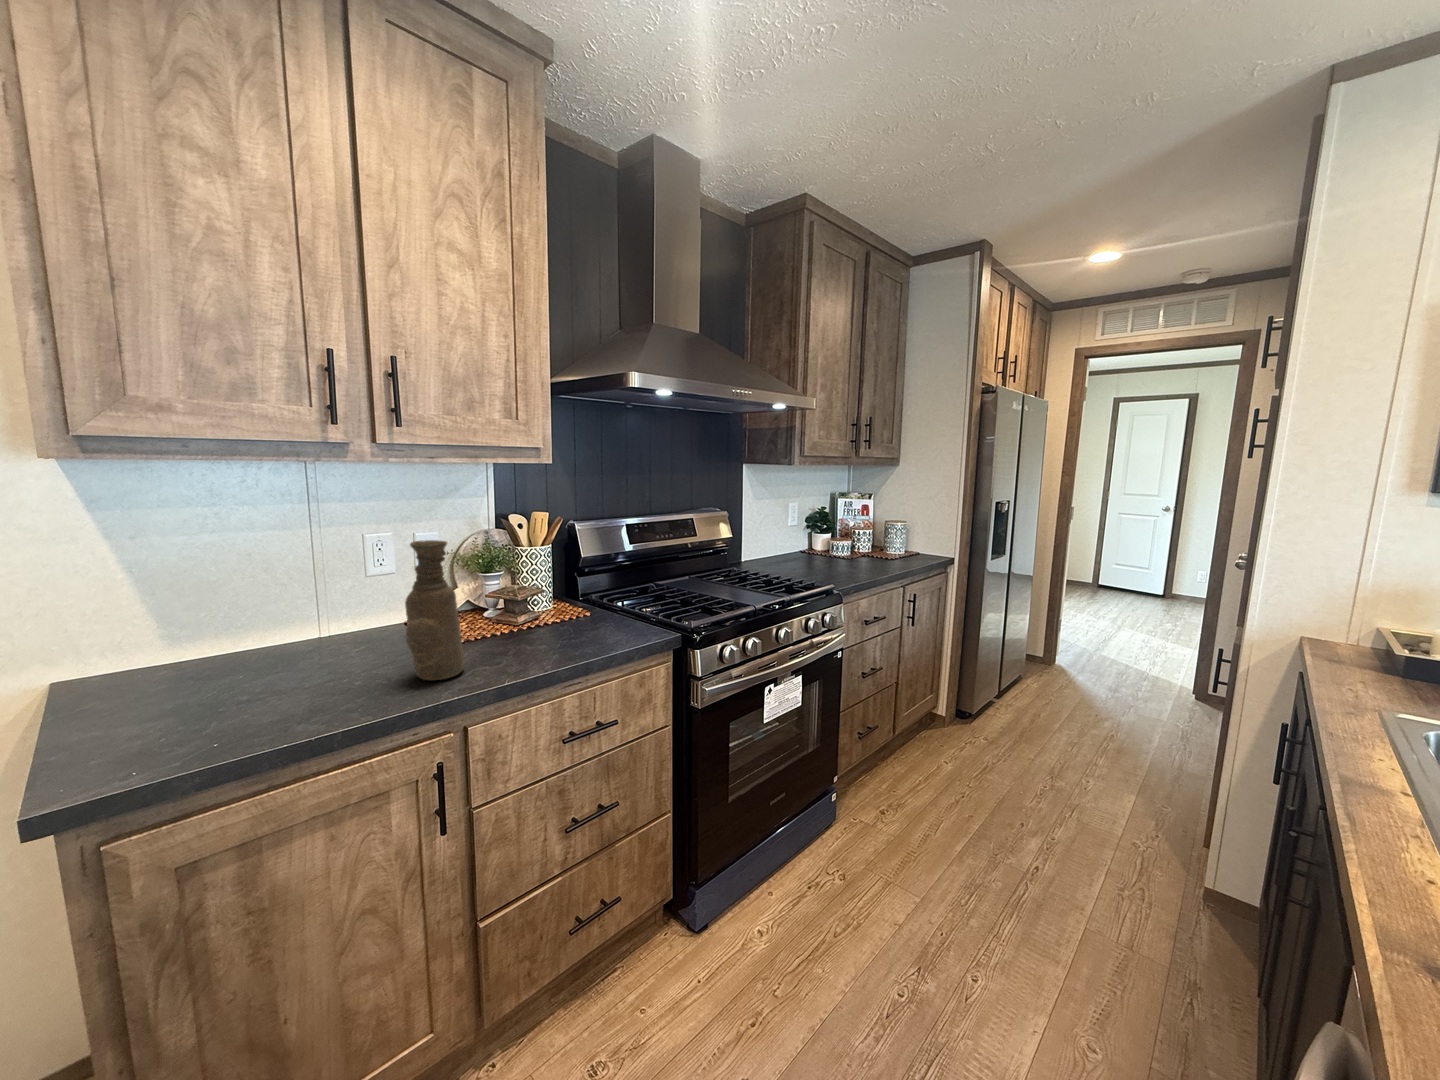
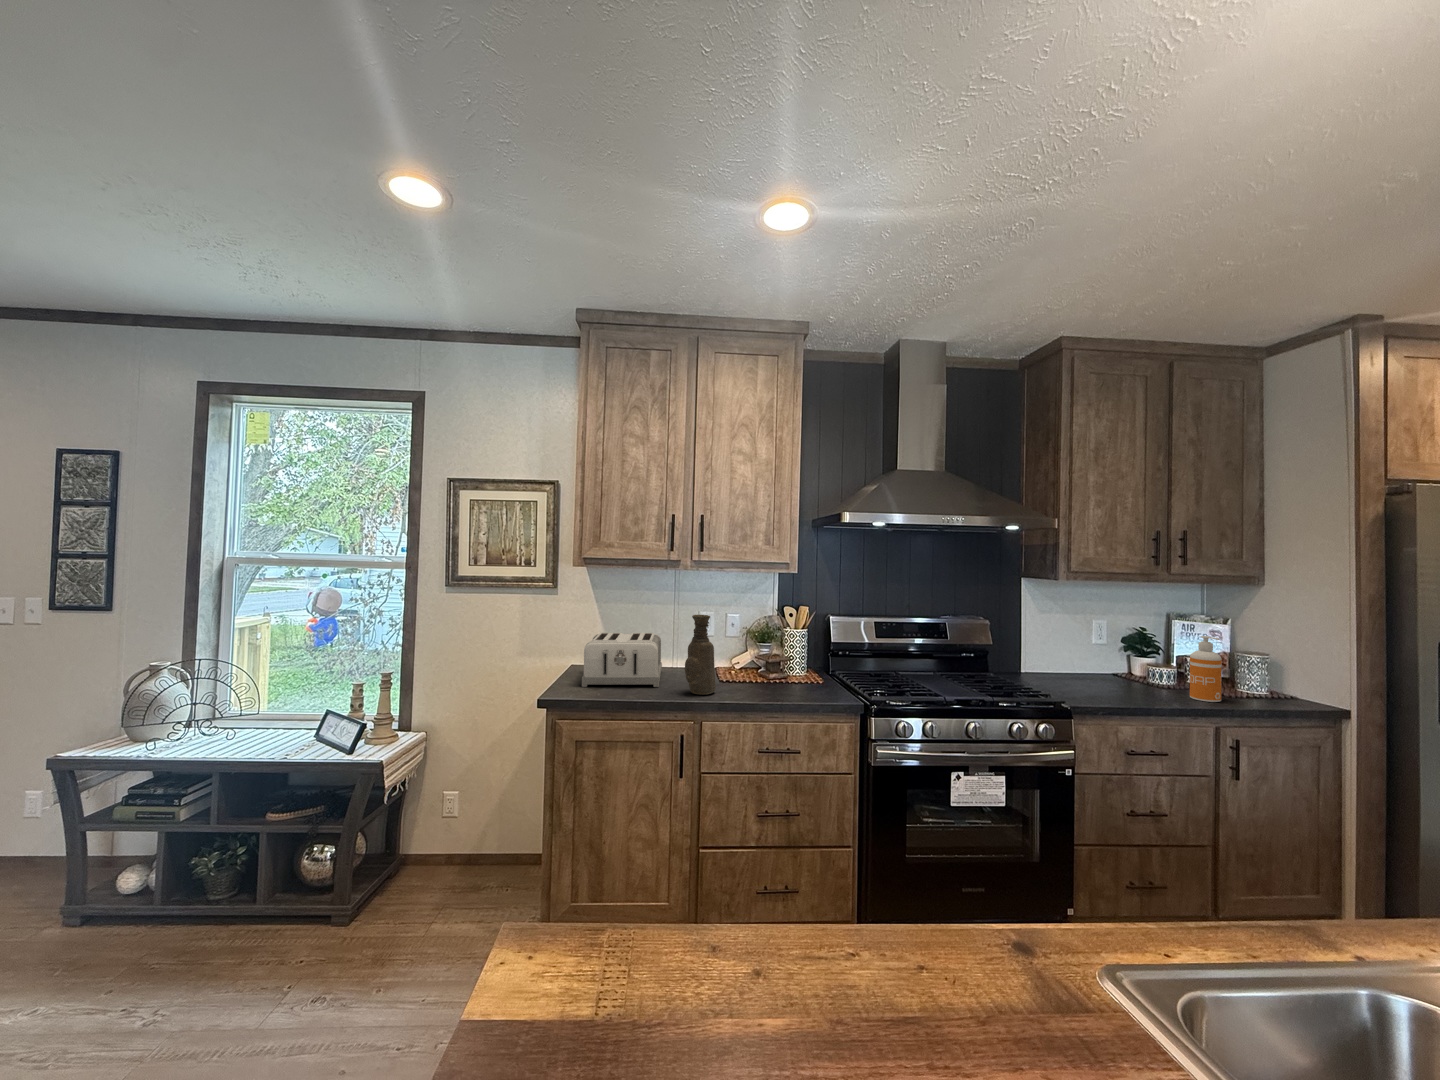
soap dispenser: none [878,511,903,566] -> present [1190,636,1222,702]
toaster: none [124,584,339,733] -> present [582,633,662,687]

